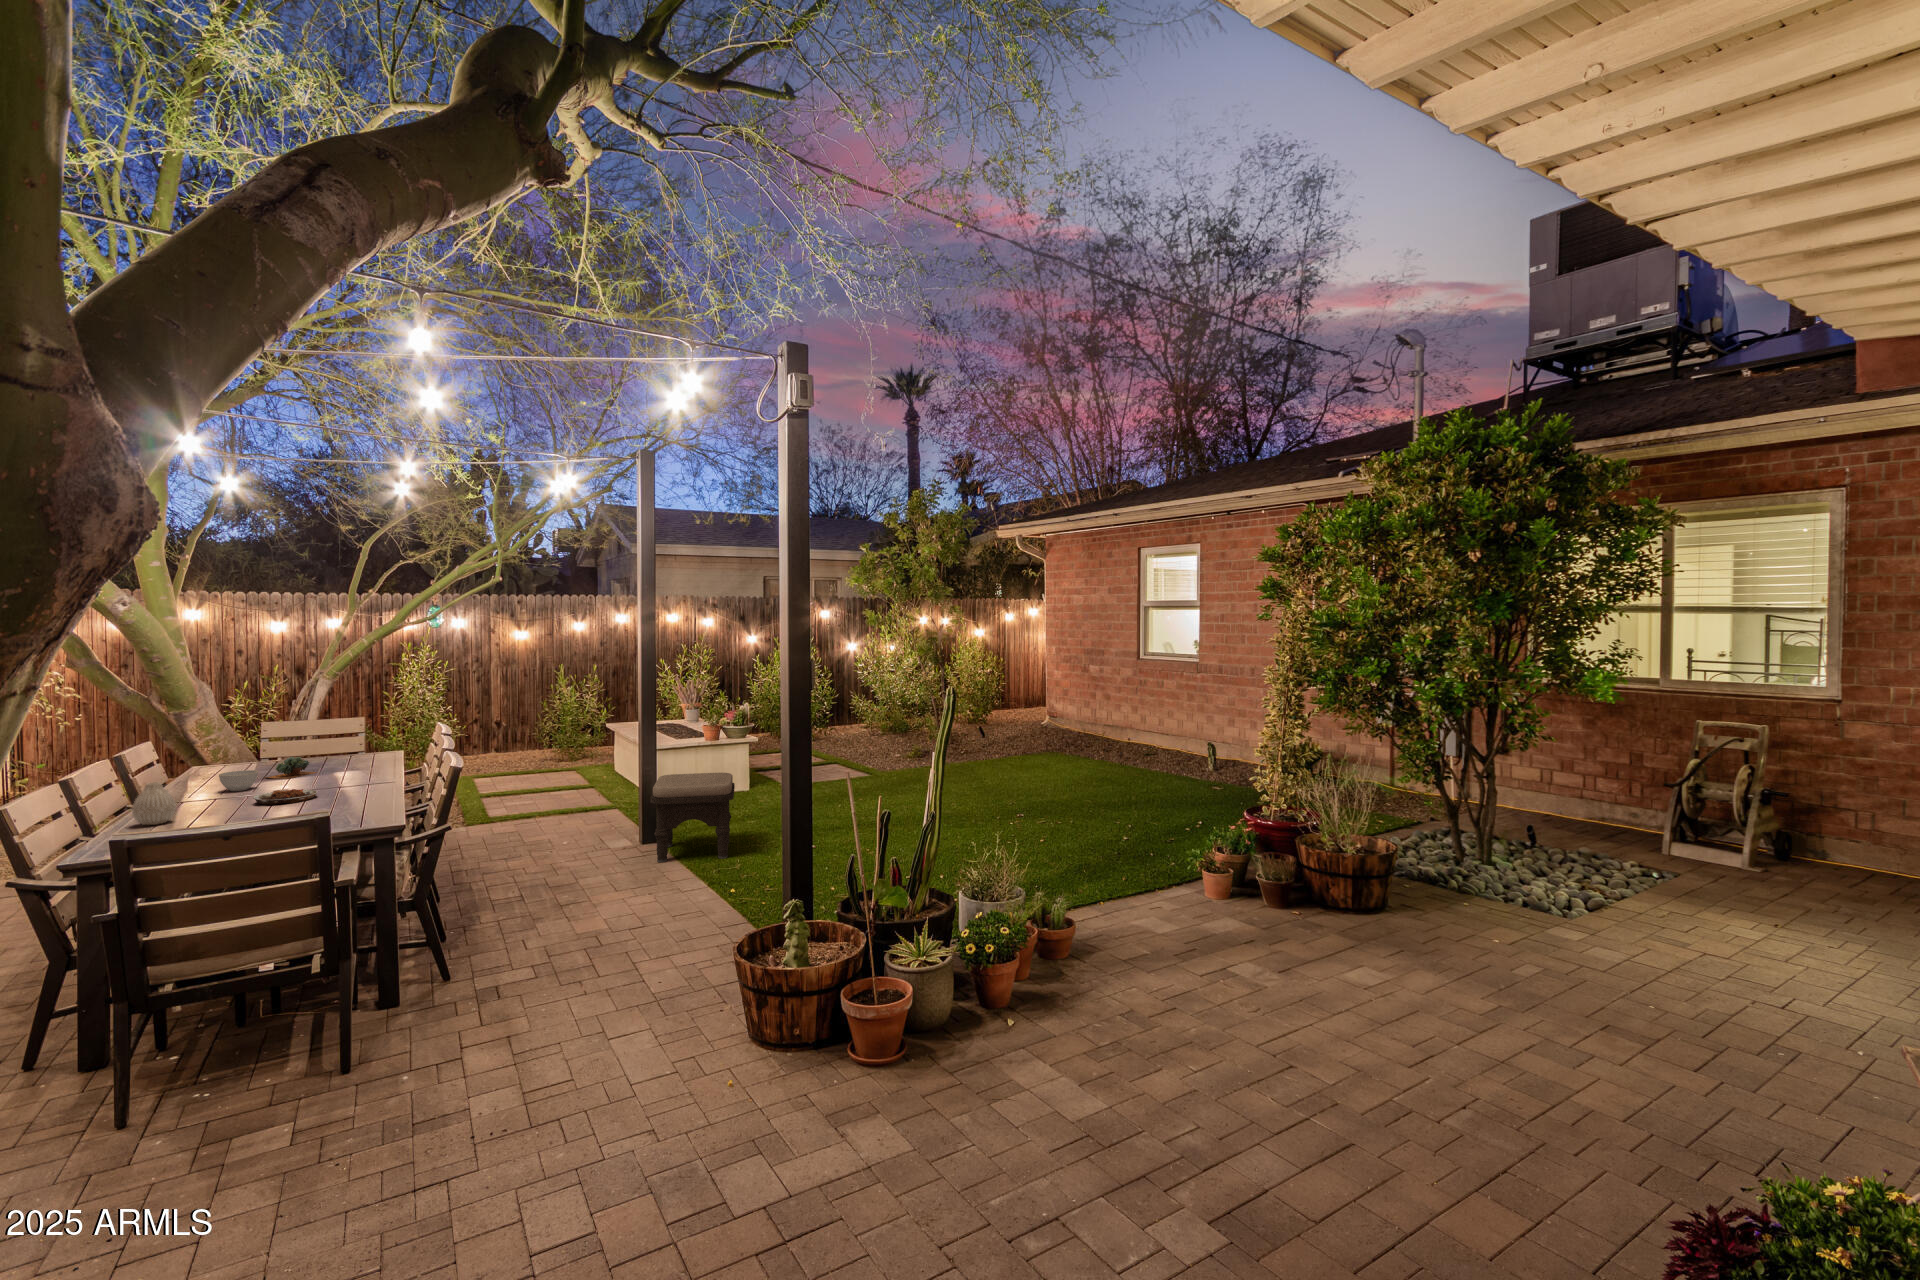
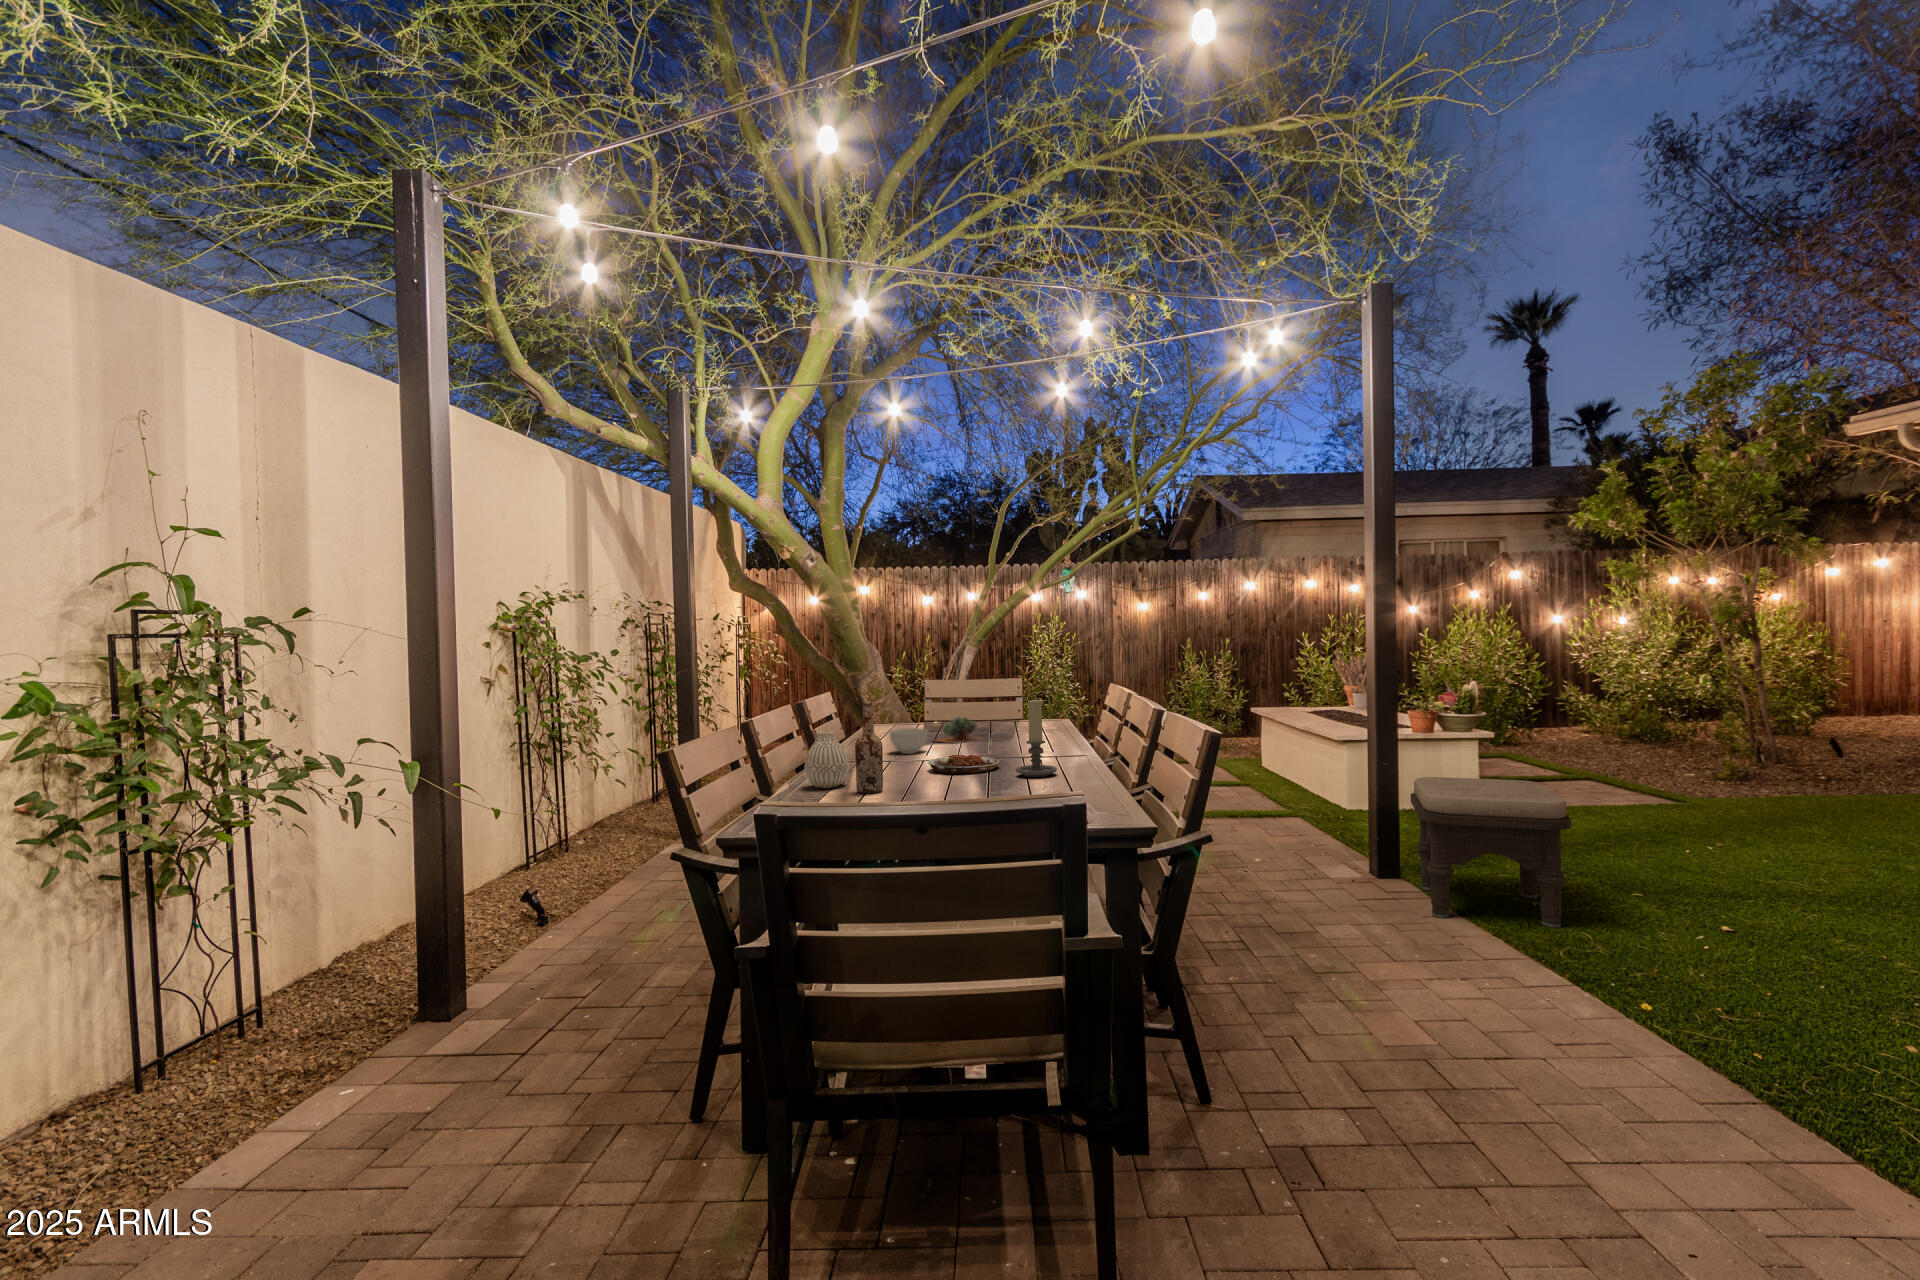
candle holder: none [328,749,362,802] -> present [1016,700,1057,777]
wine bottle: none [182,761,208,826] -> present [855,704,883,793]

